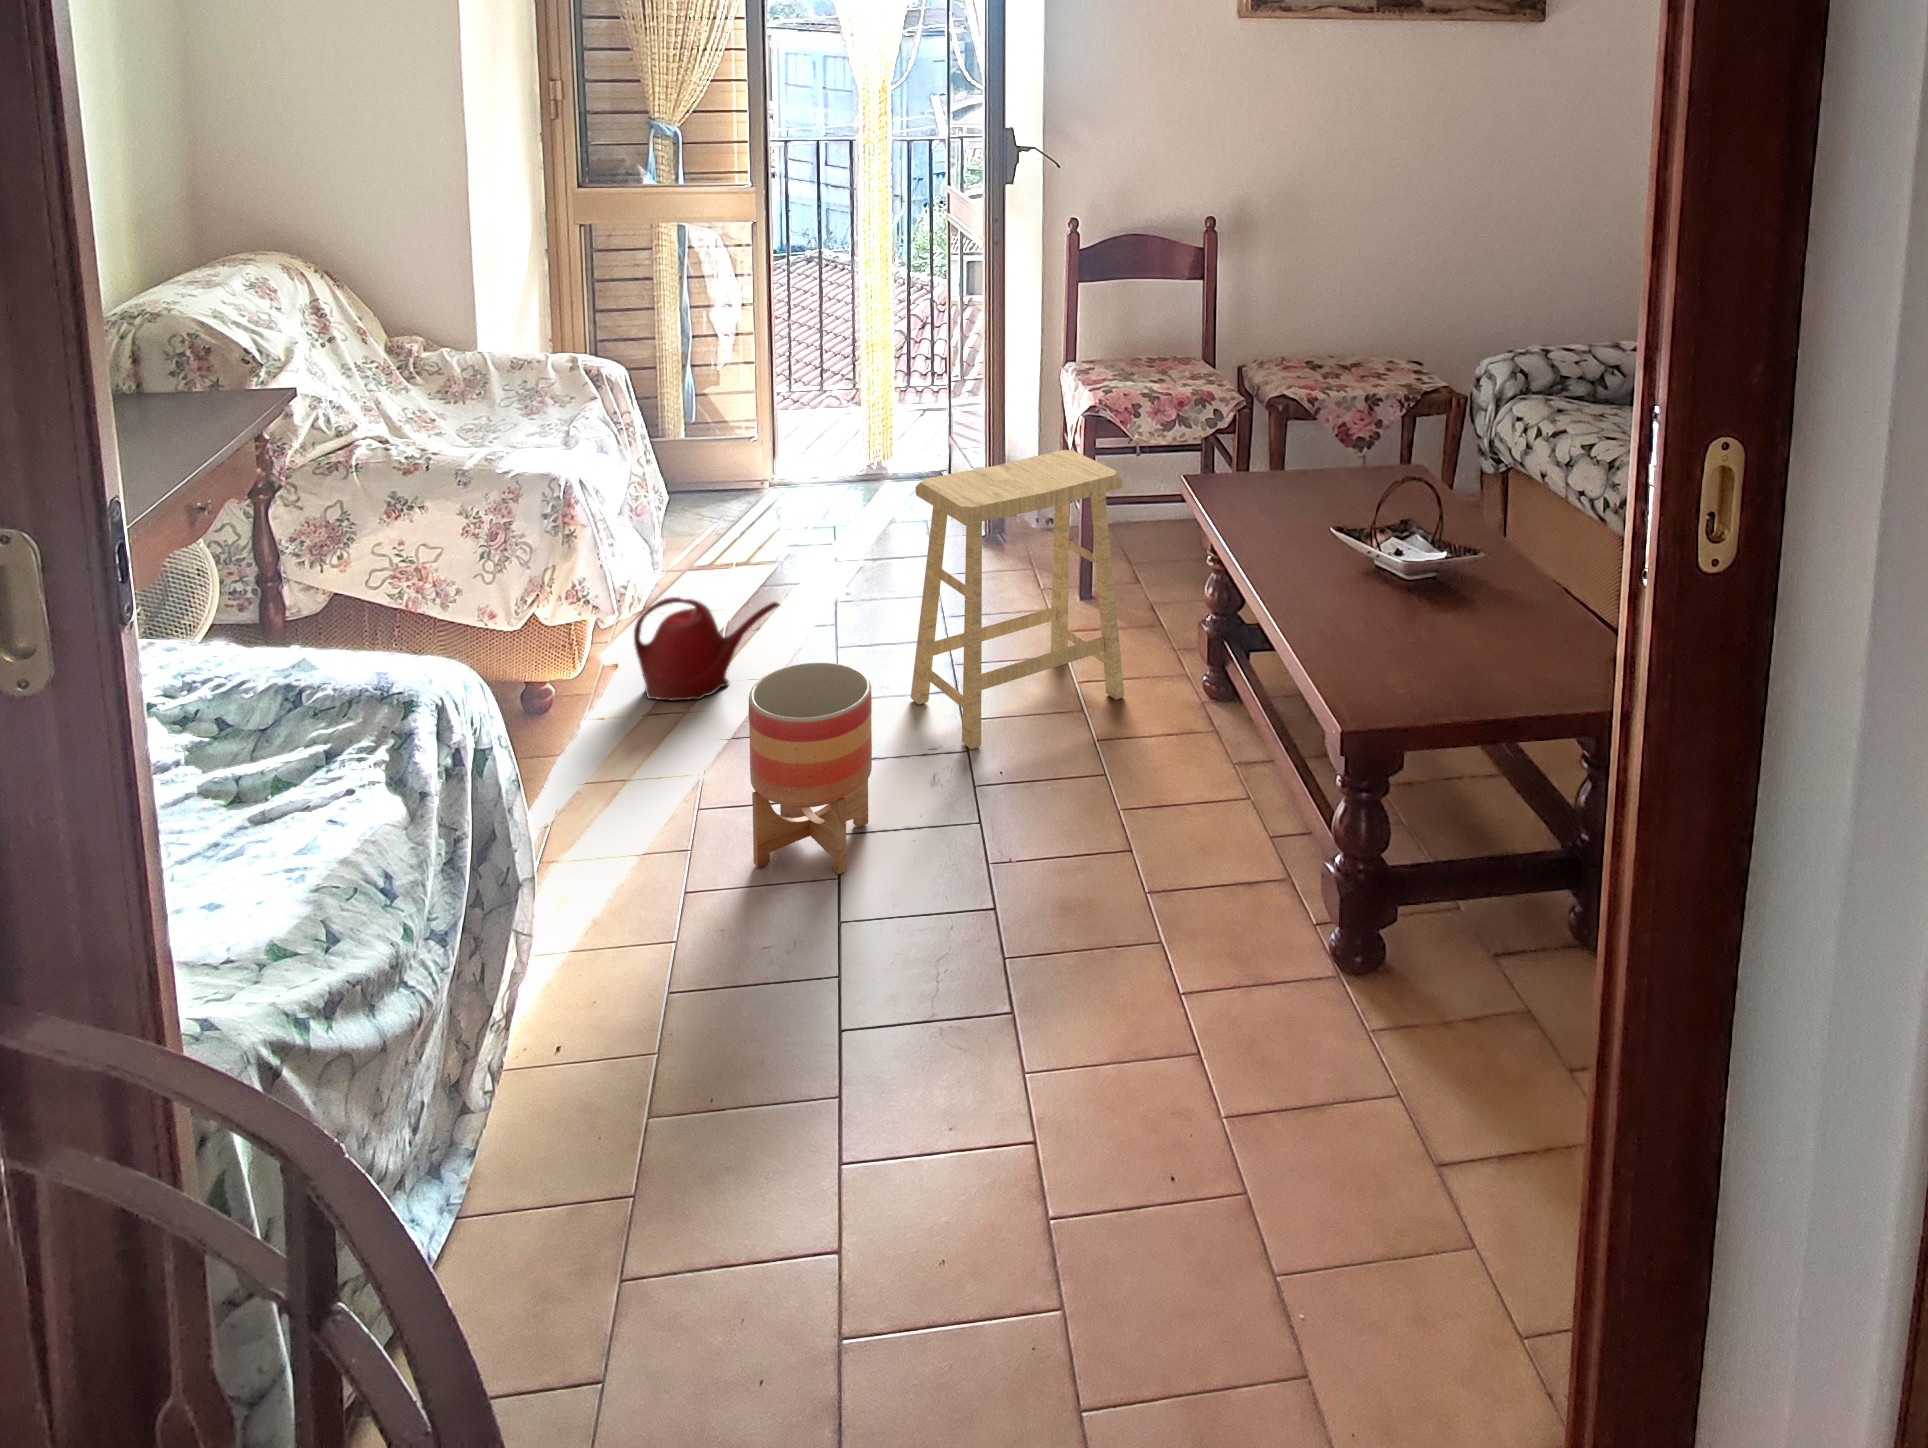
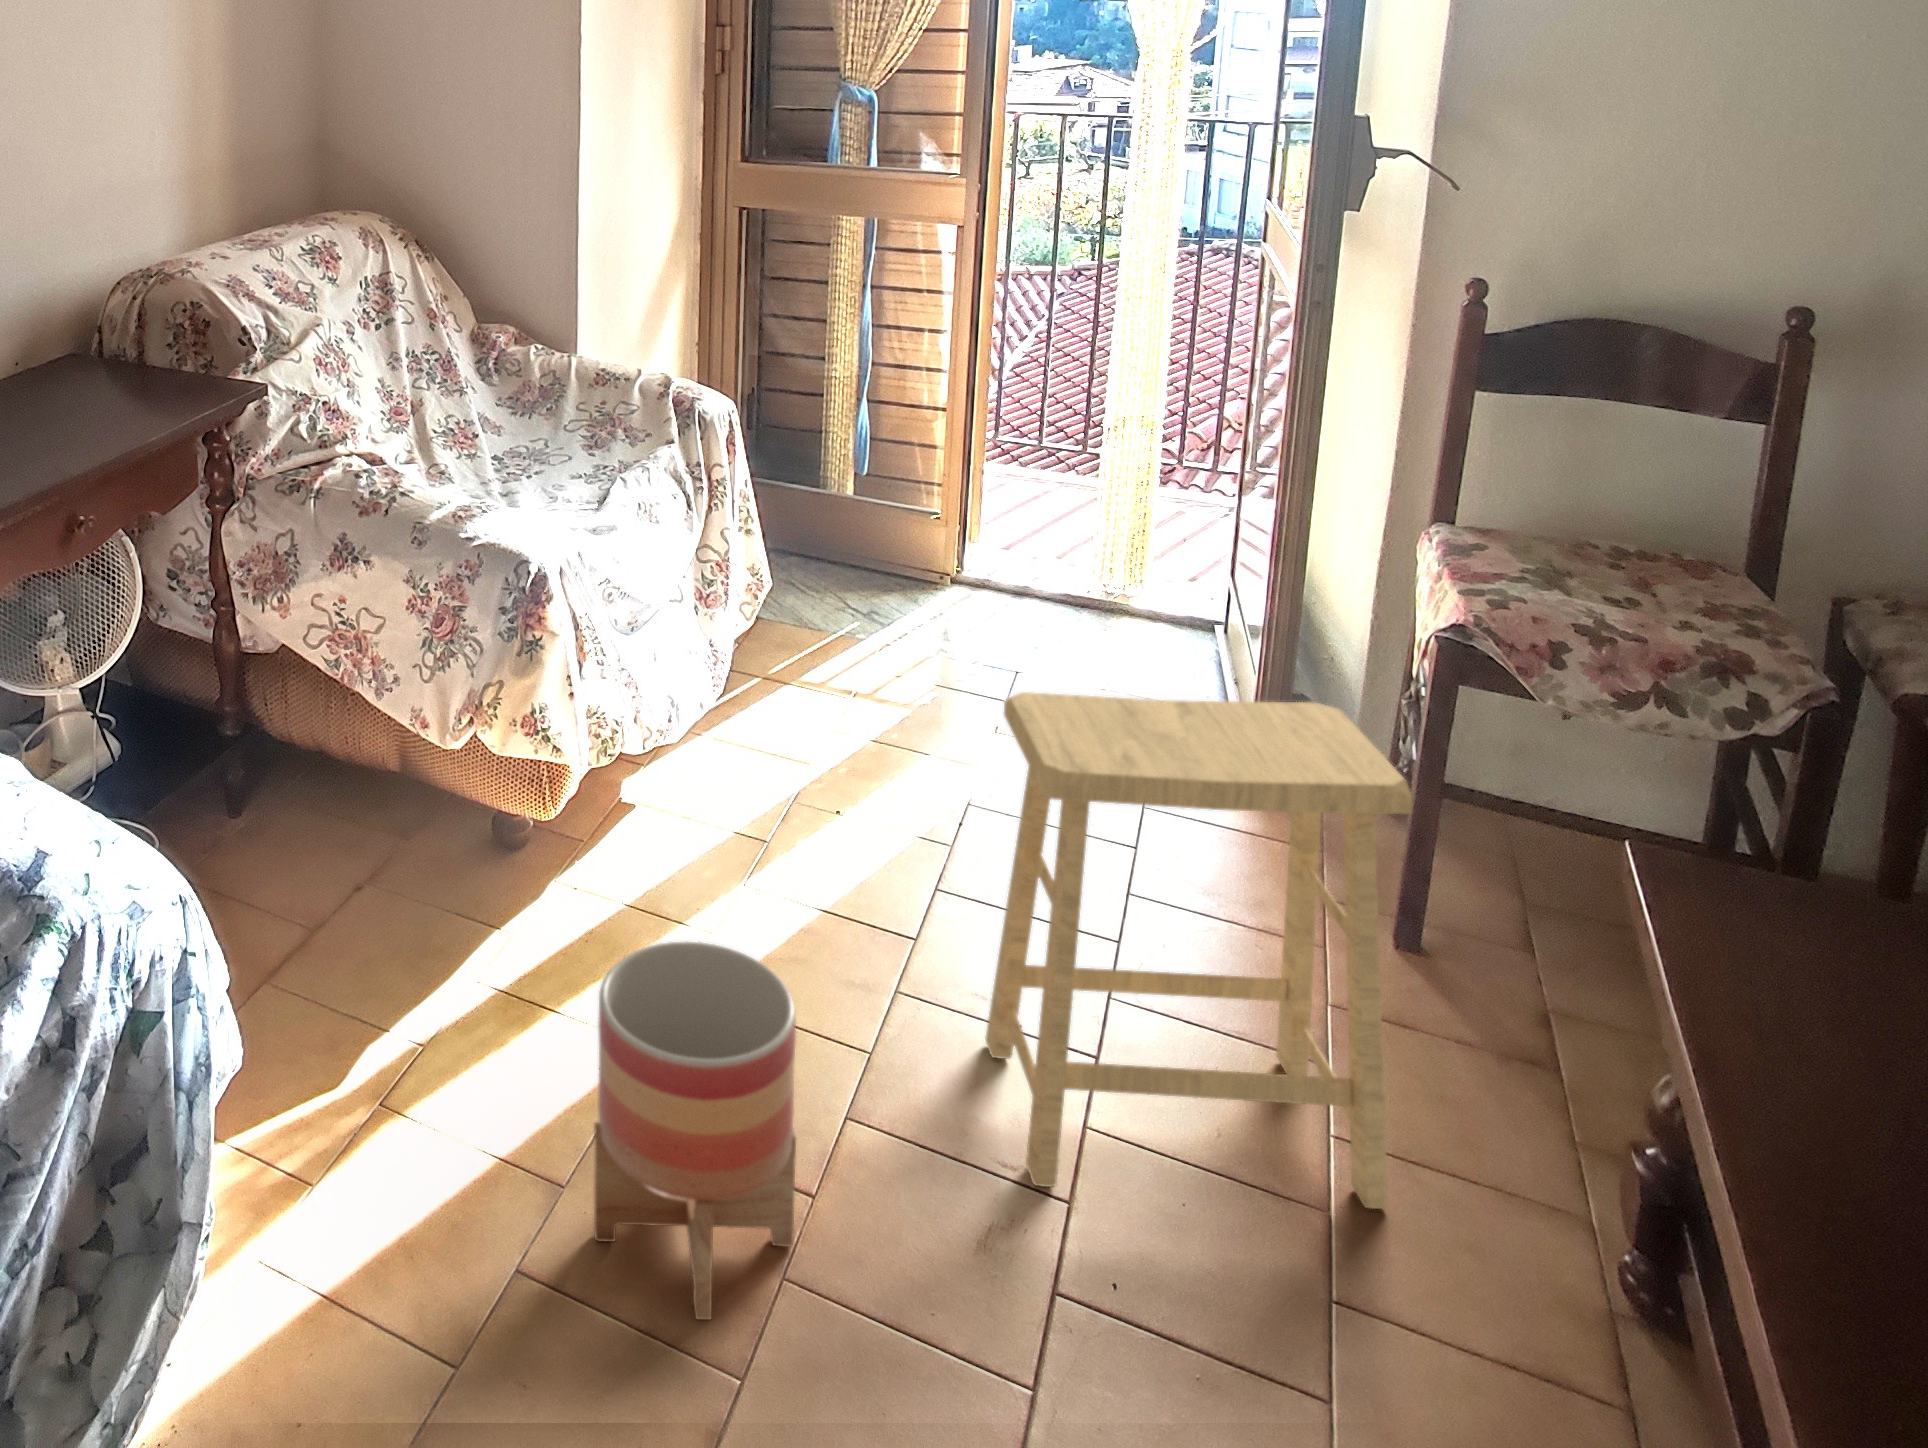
watering can: present [634,597,779,701] -> none [622,755,820,915]

